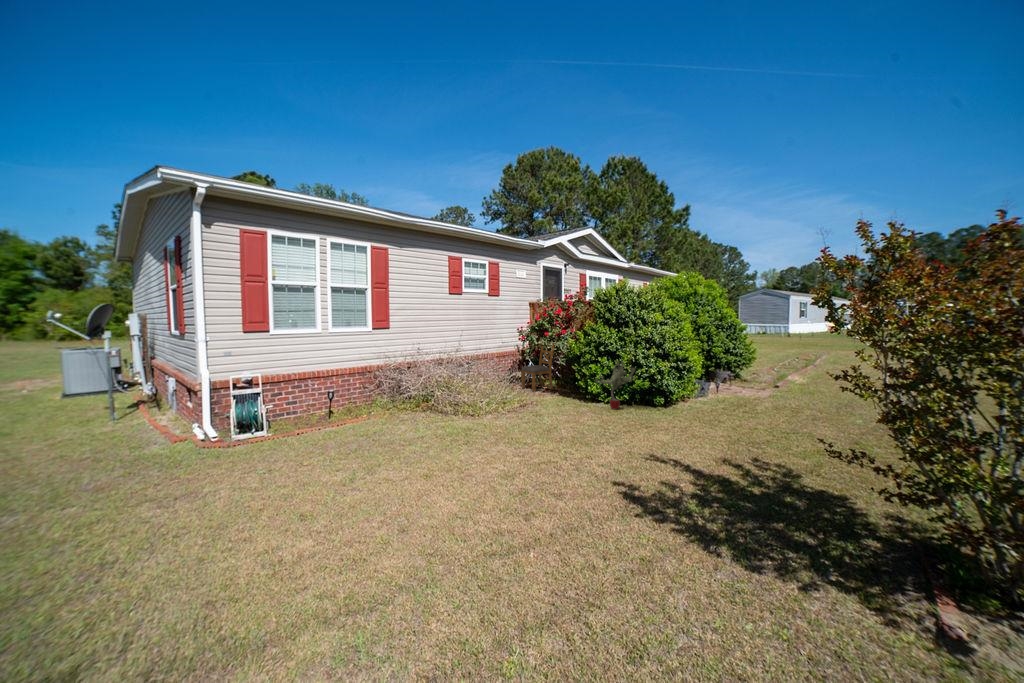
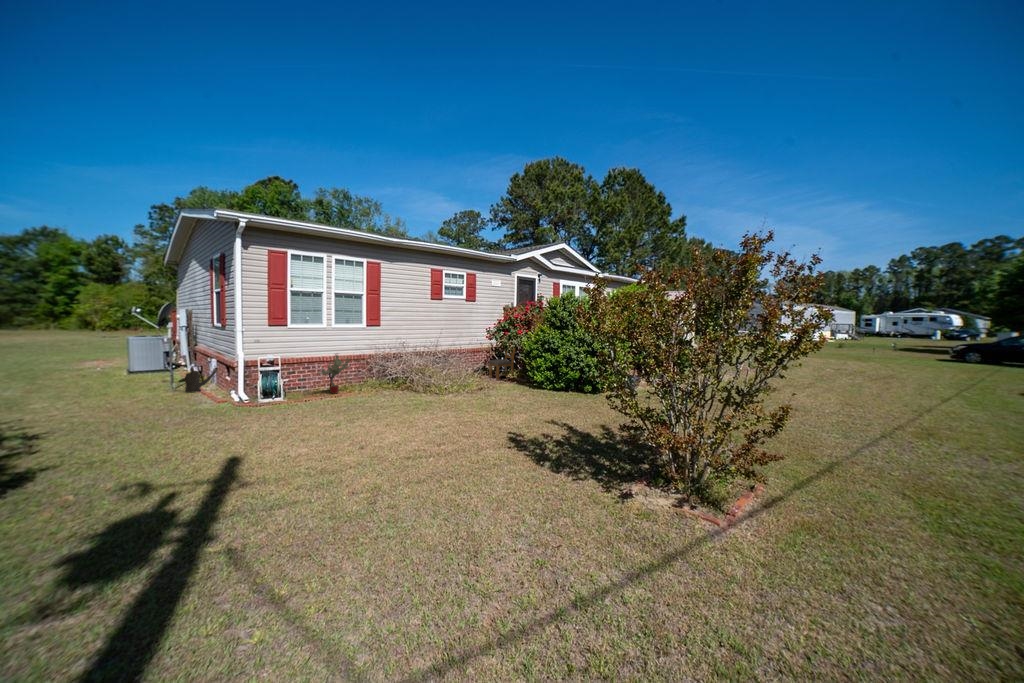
potted tree: present [596,361,635,409] -> present [318,354,351,394]
watering can: none [122,390,176,425] -> present [185,367,217,393]

